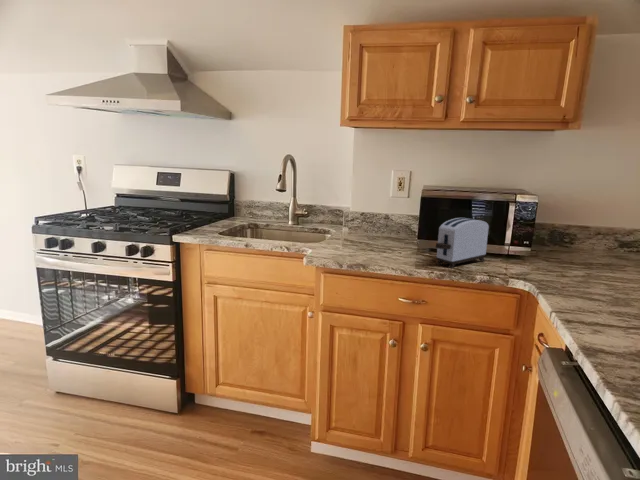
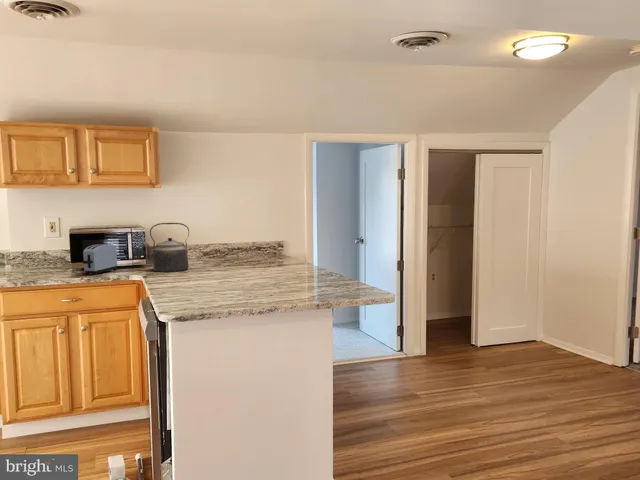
kettle: none [534,194,627,285] -> present [143,223,189,272]

